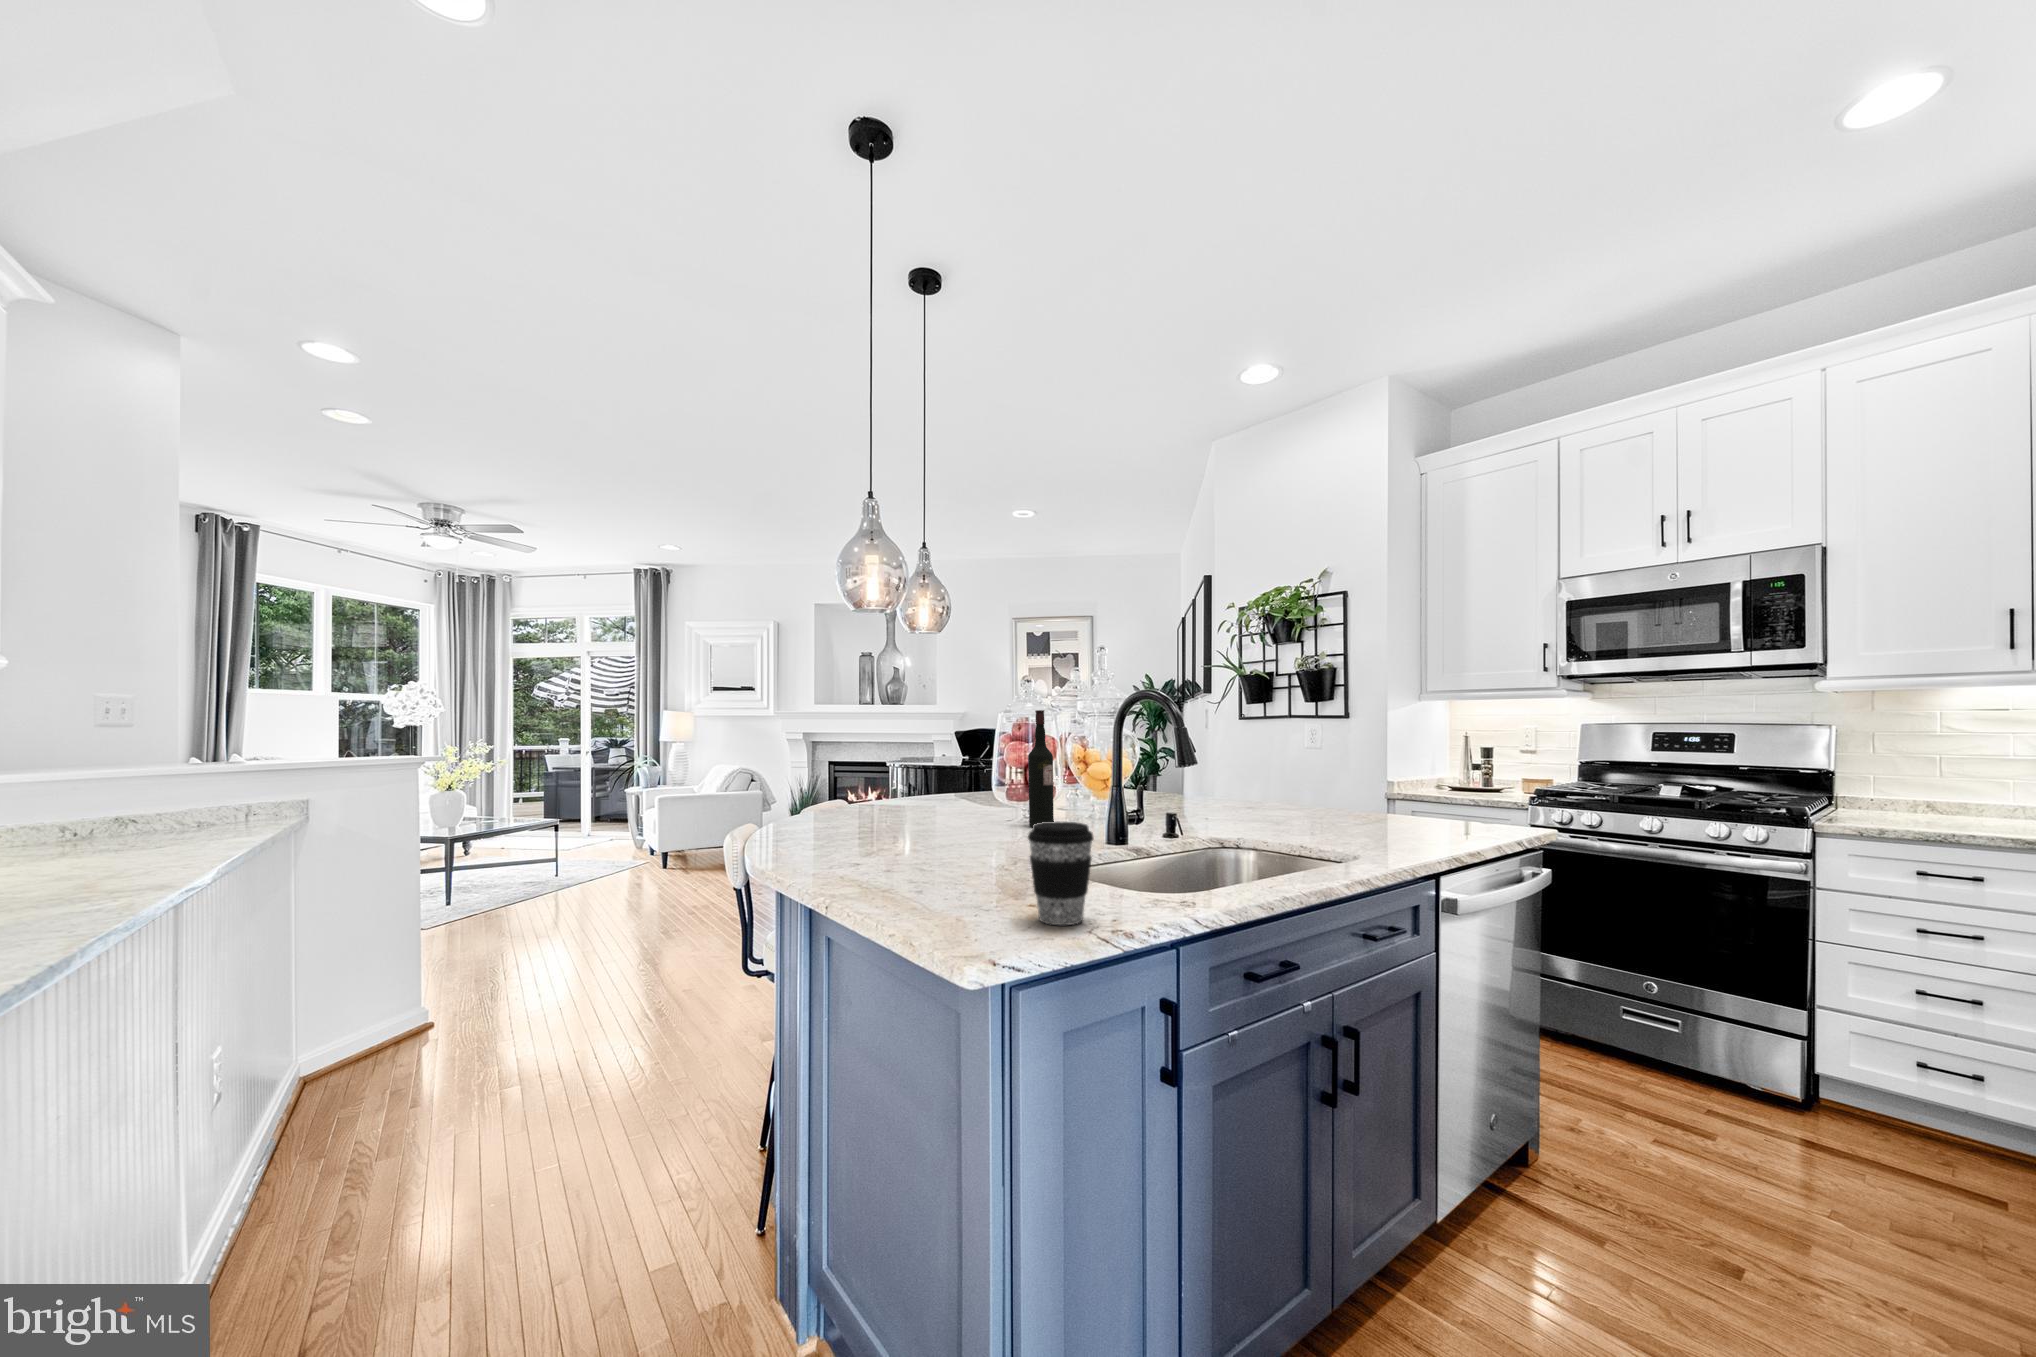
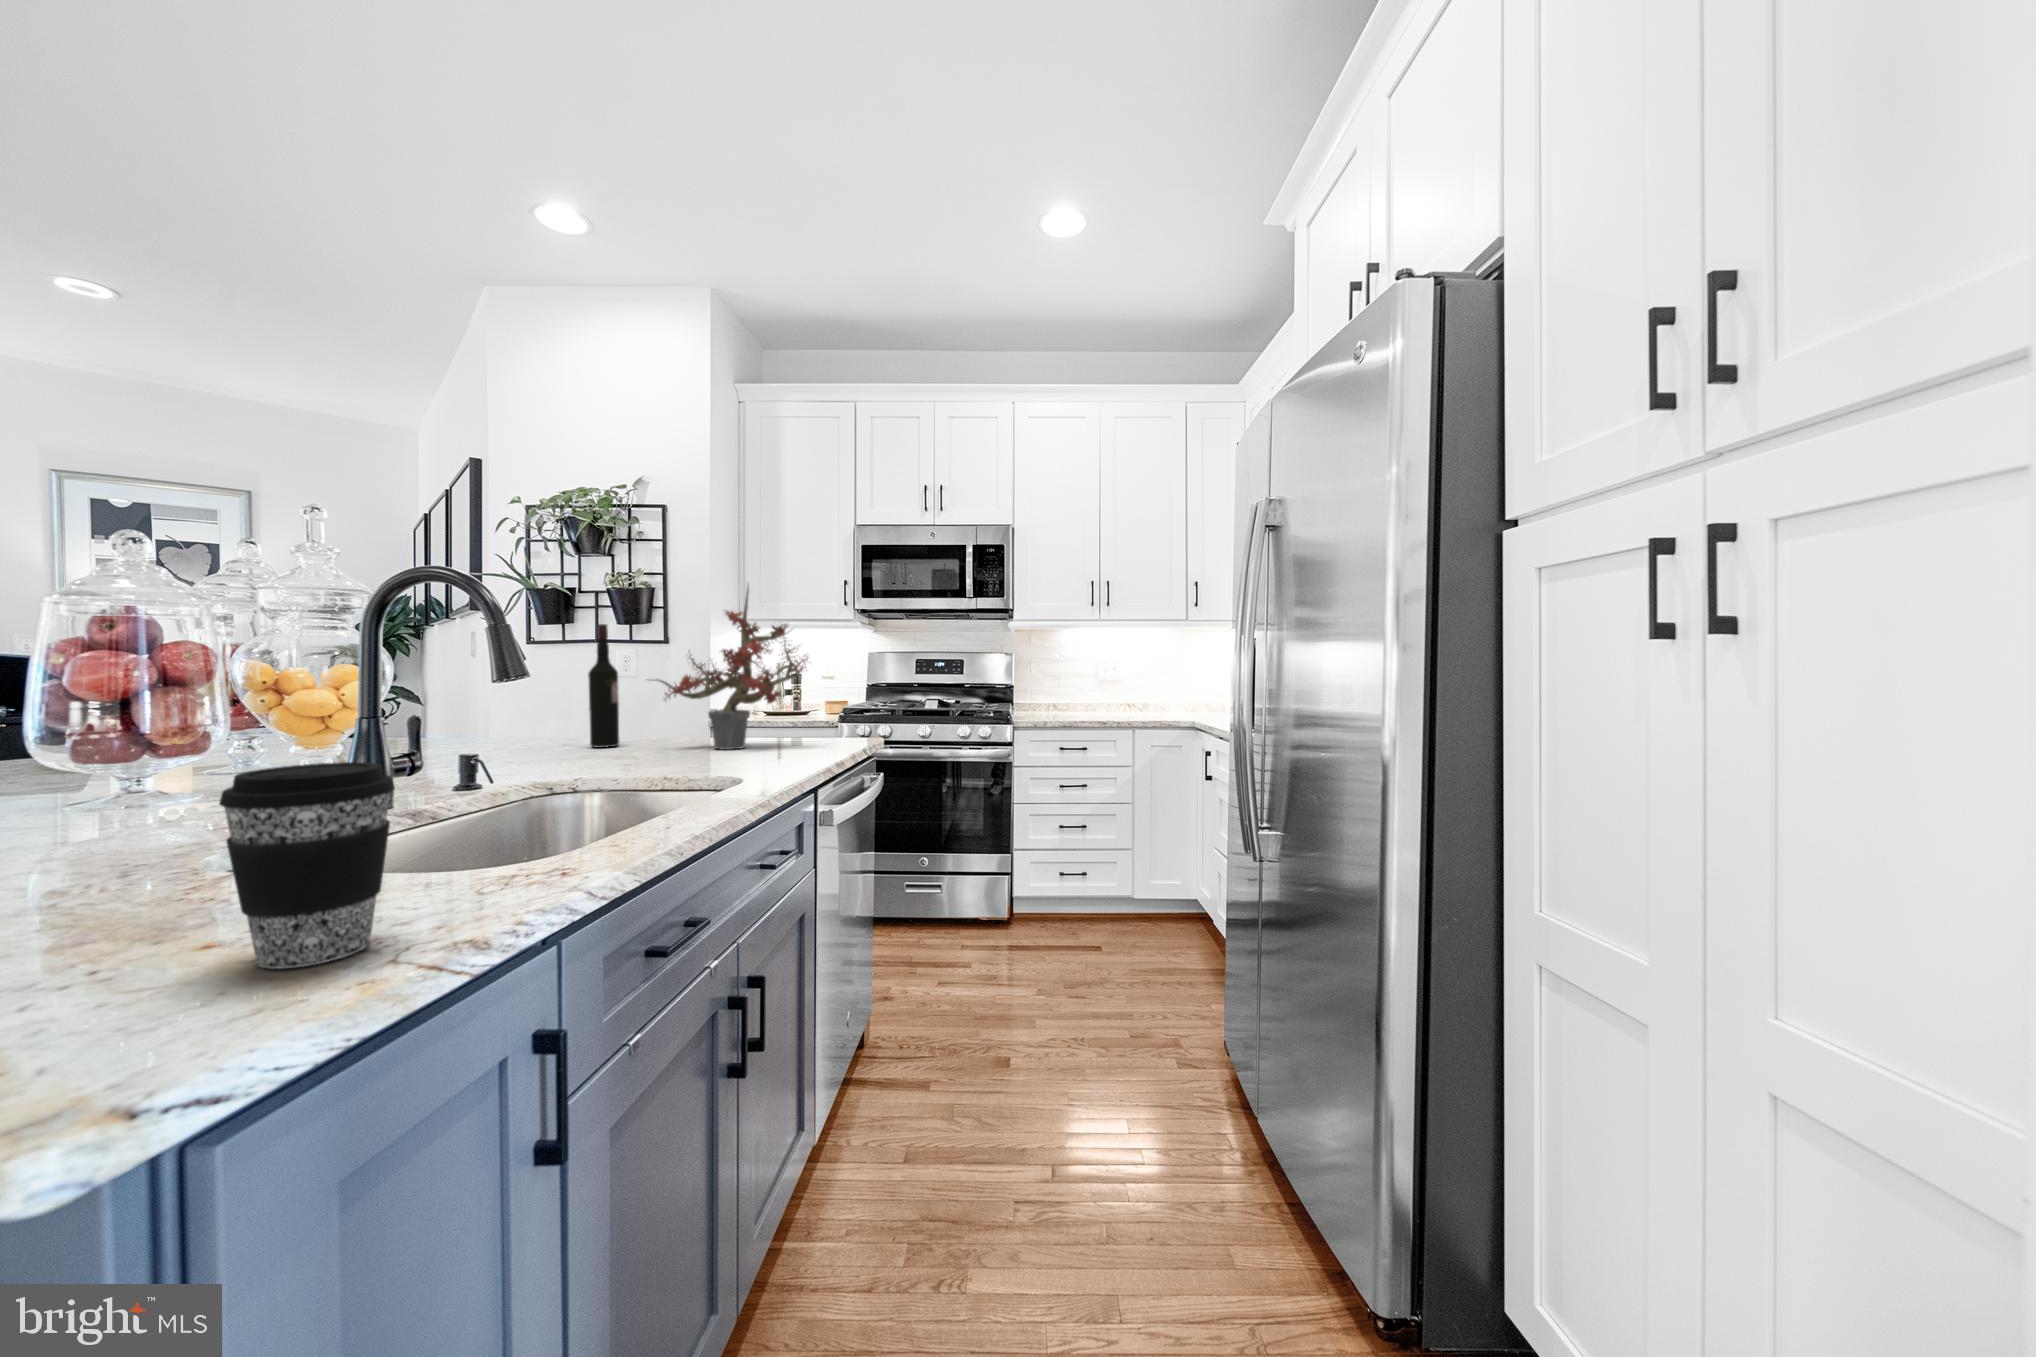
potted plant: none [1303,674,1454,828] -> present [647,588,808,750]
wine bottle: present [1028,710,1054,827] -> present [588,624,619,748]

